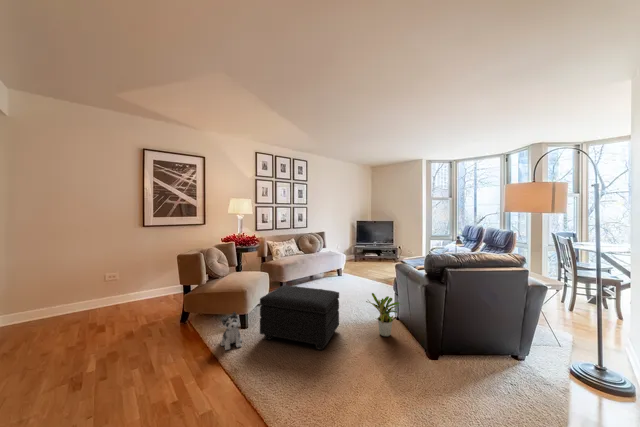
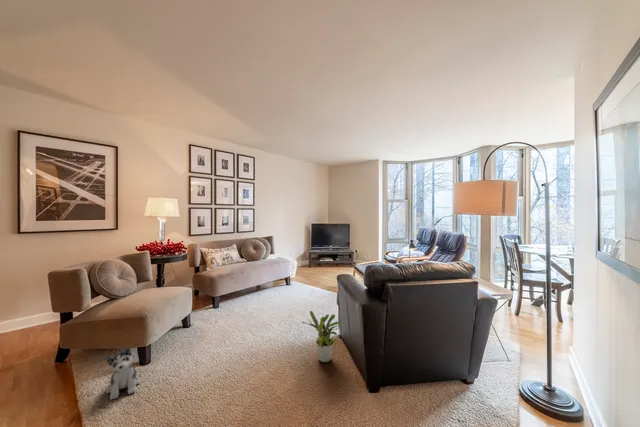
footstool: present [260,286,339,350] -> none [165,306,271,388]

